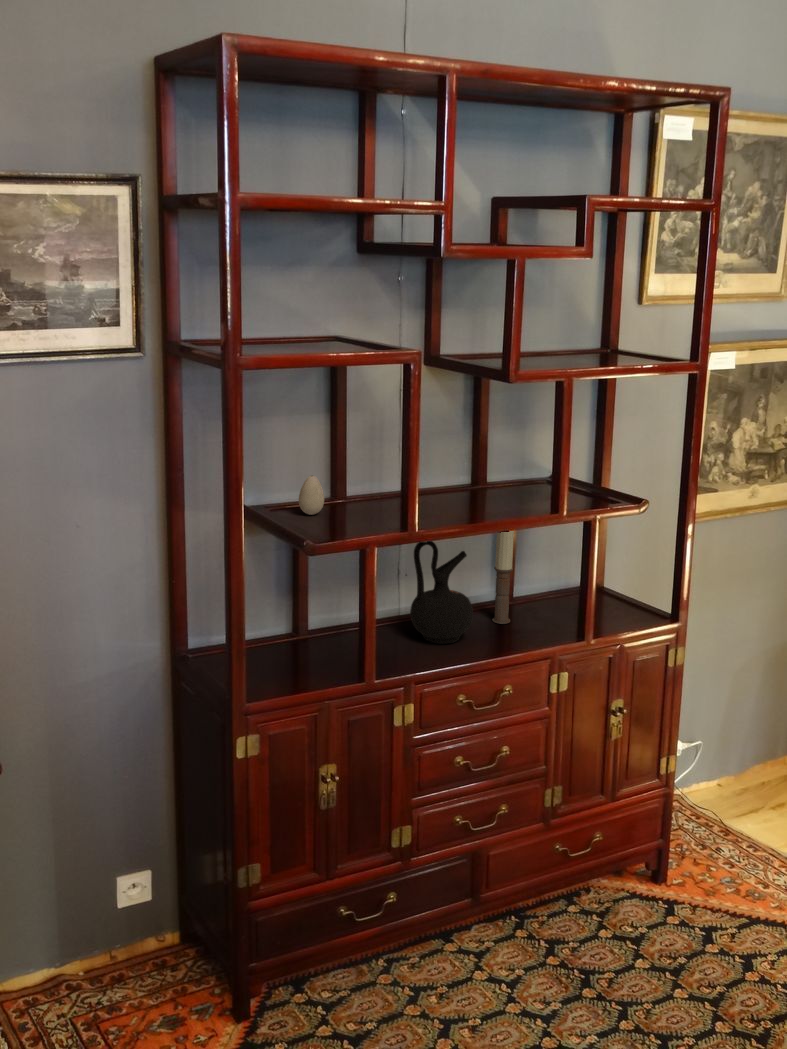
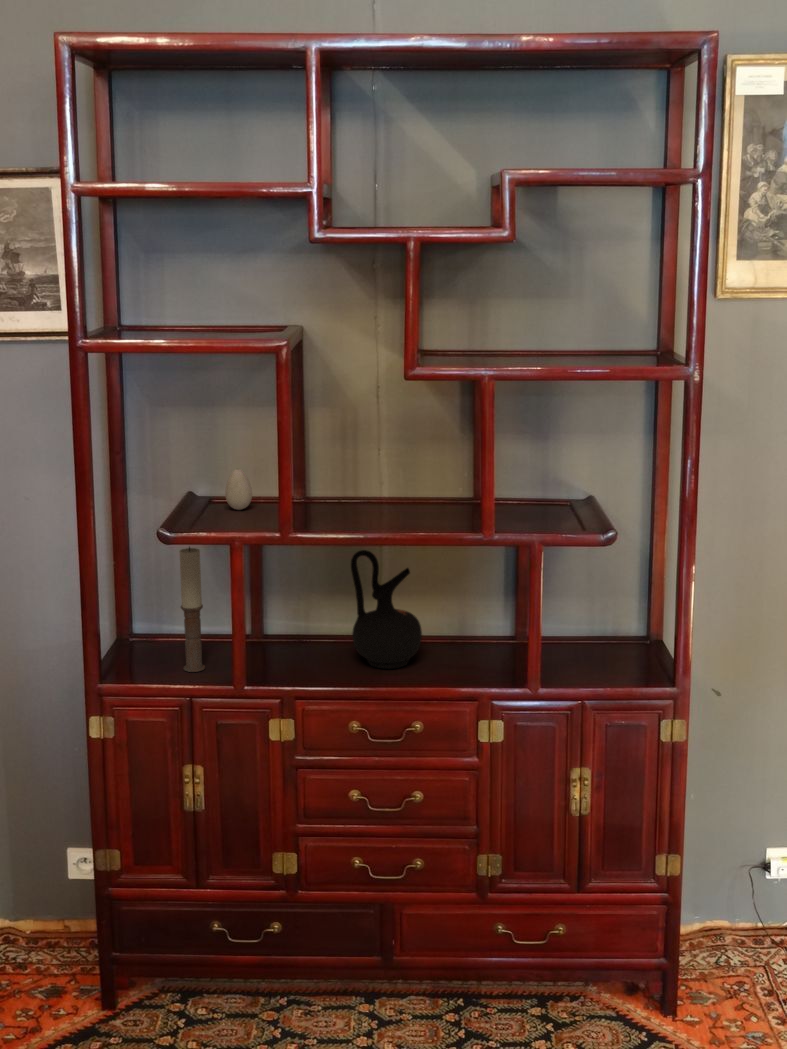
candle: present [492,531,514,624] -> present [180,547,205,672]

